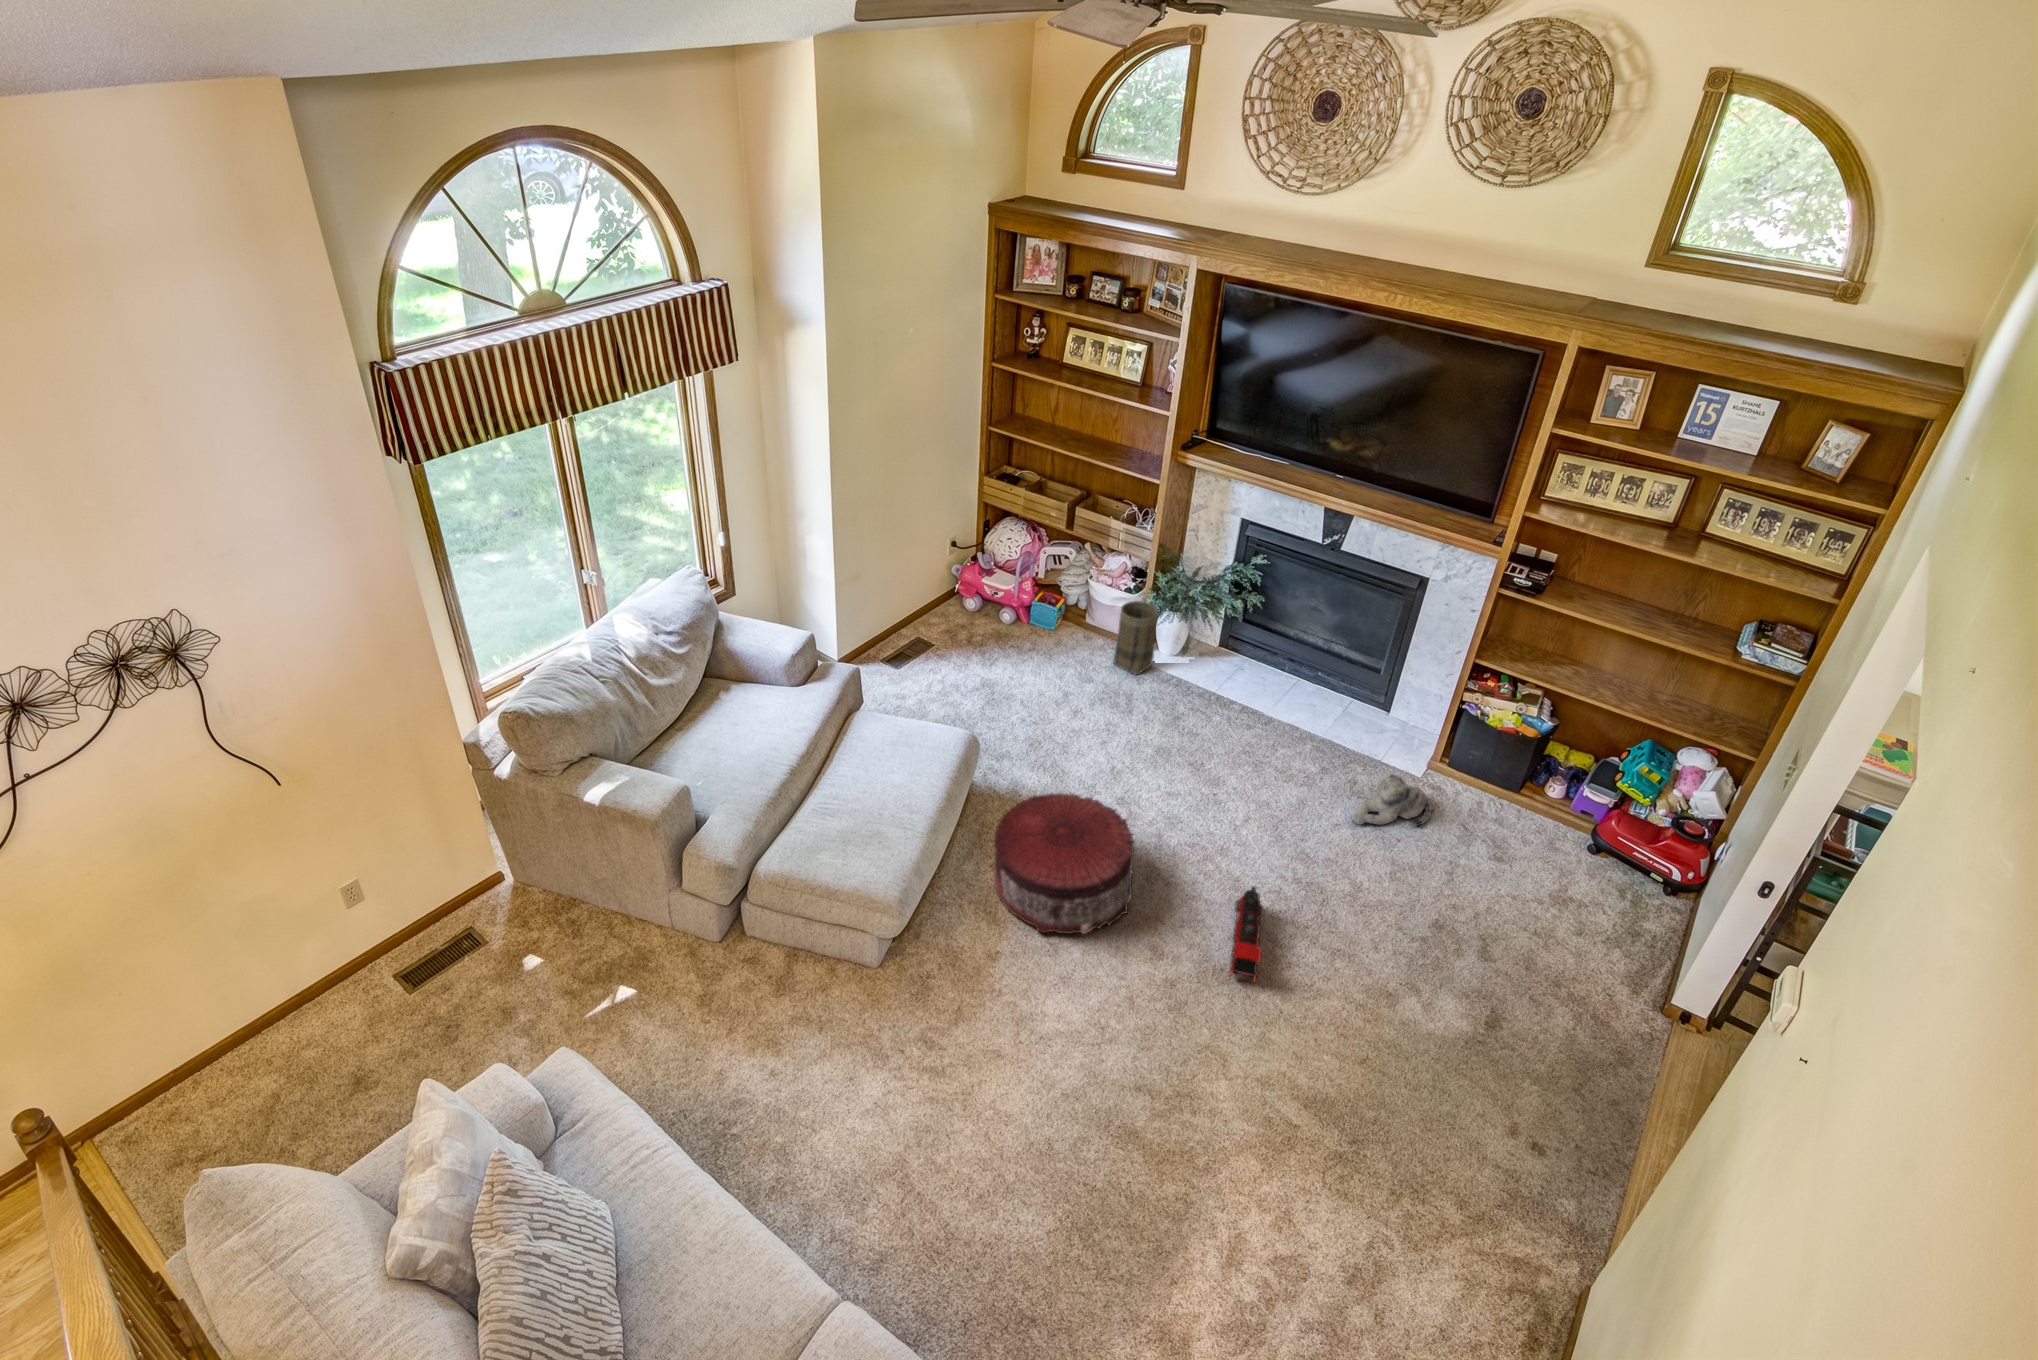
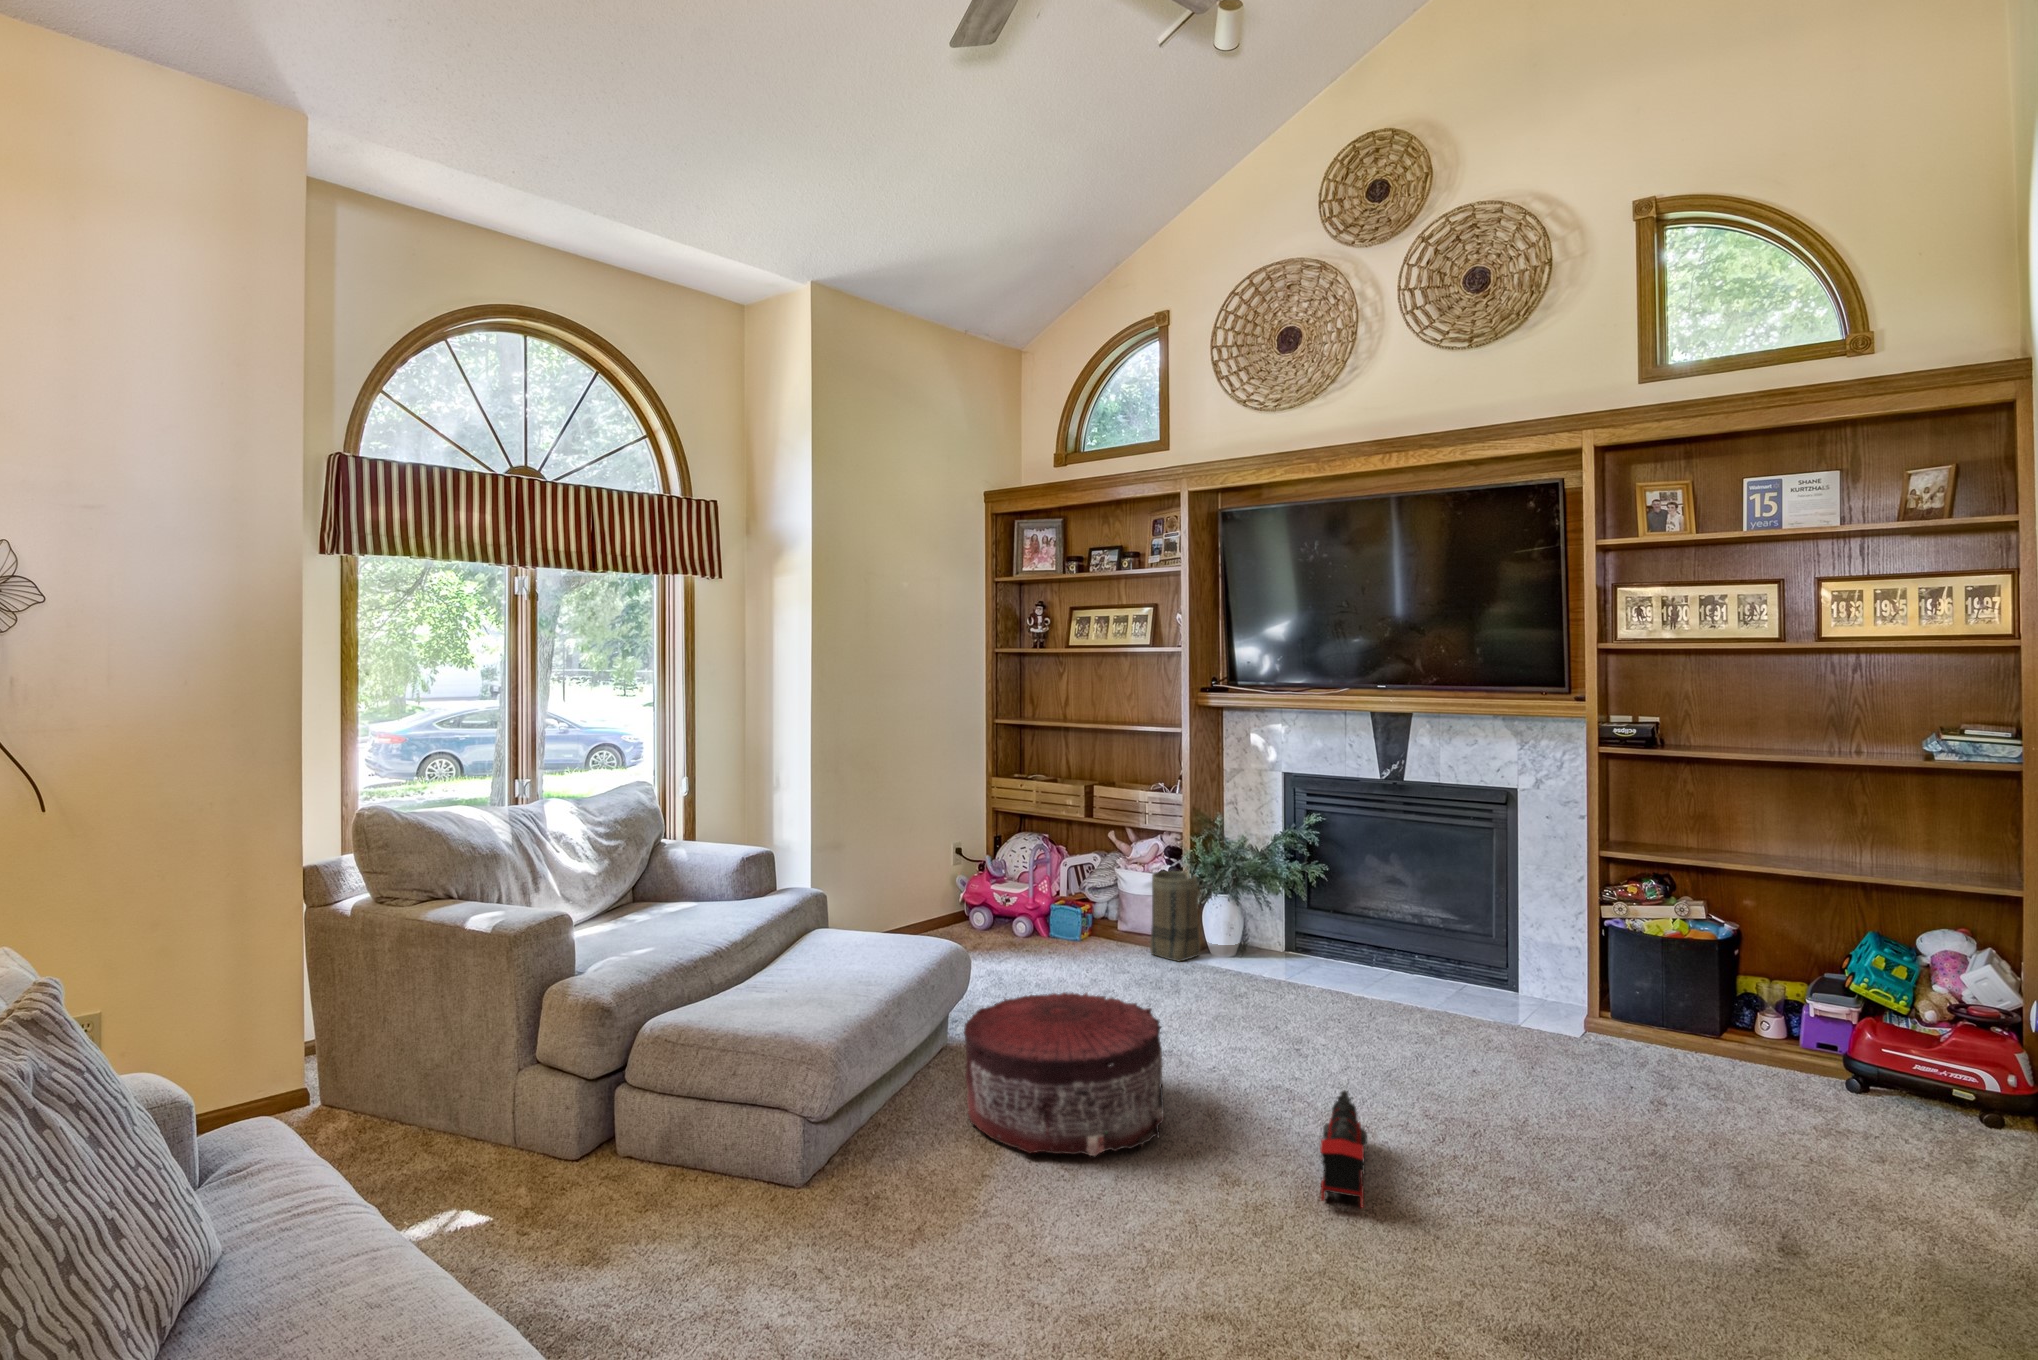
plush toy: present [1351,774,1432,826] -> none [1485,995,1604,1076]

